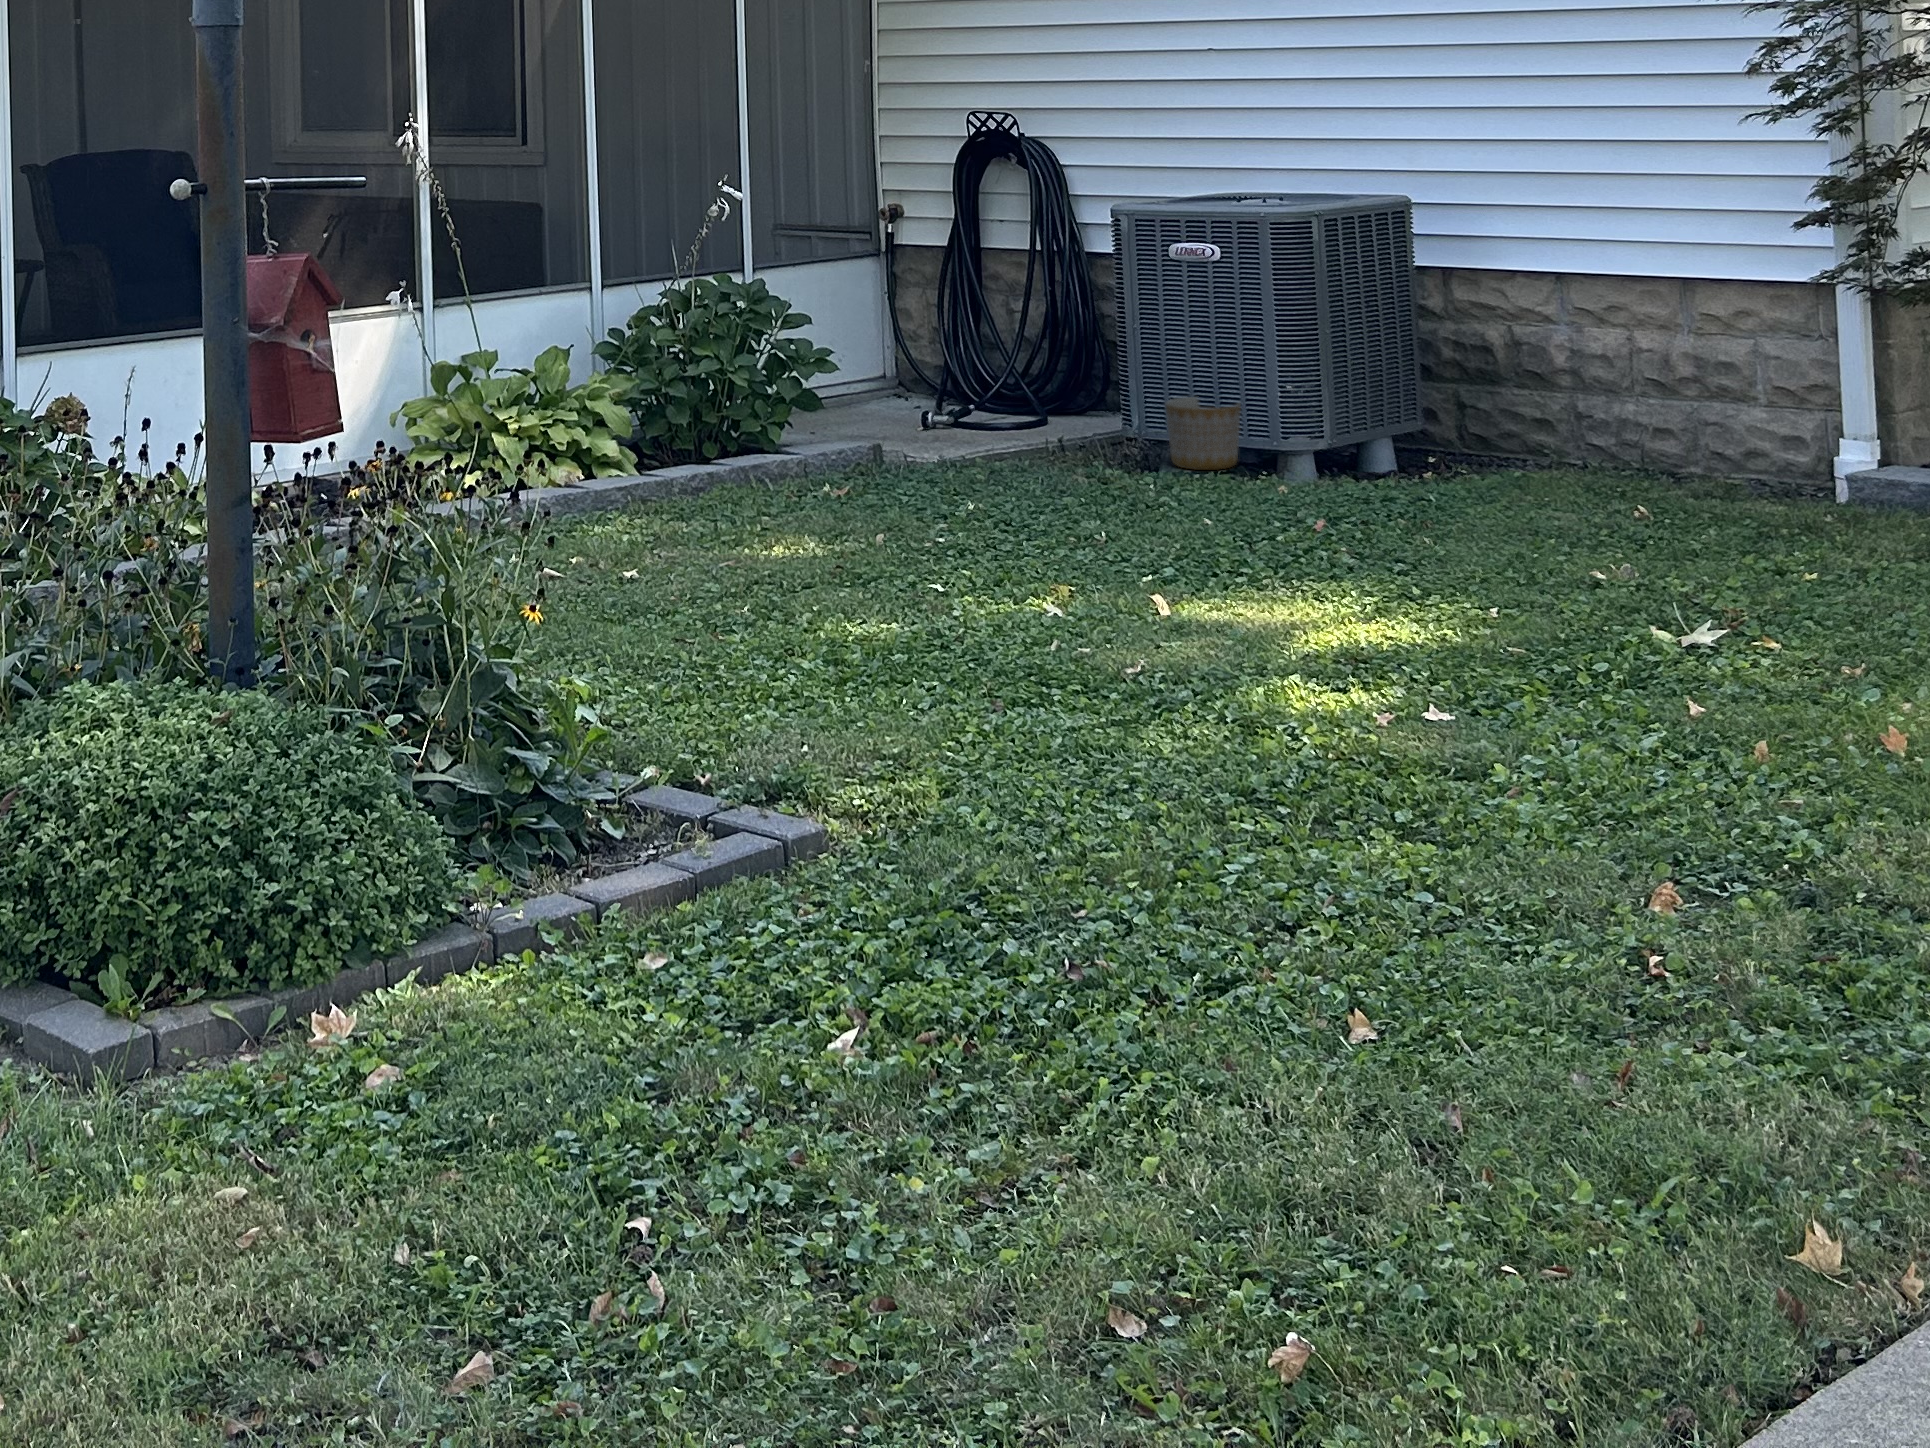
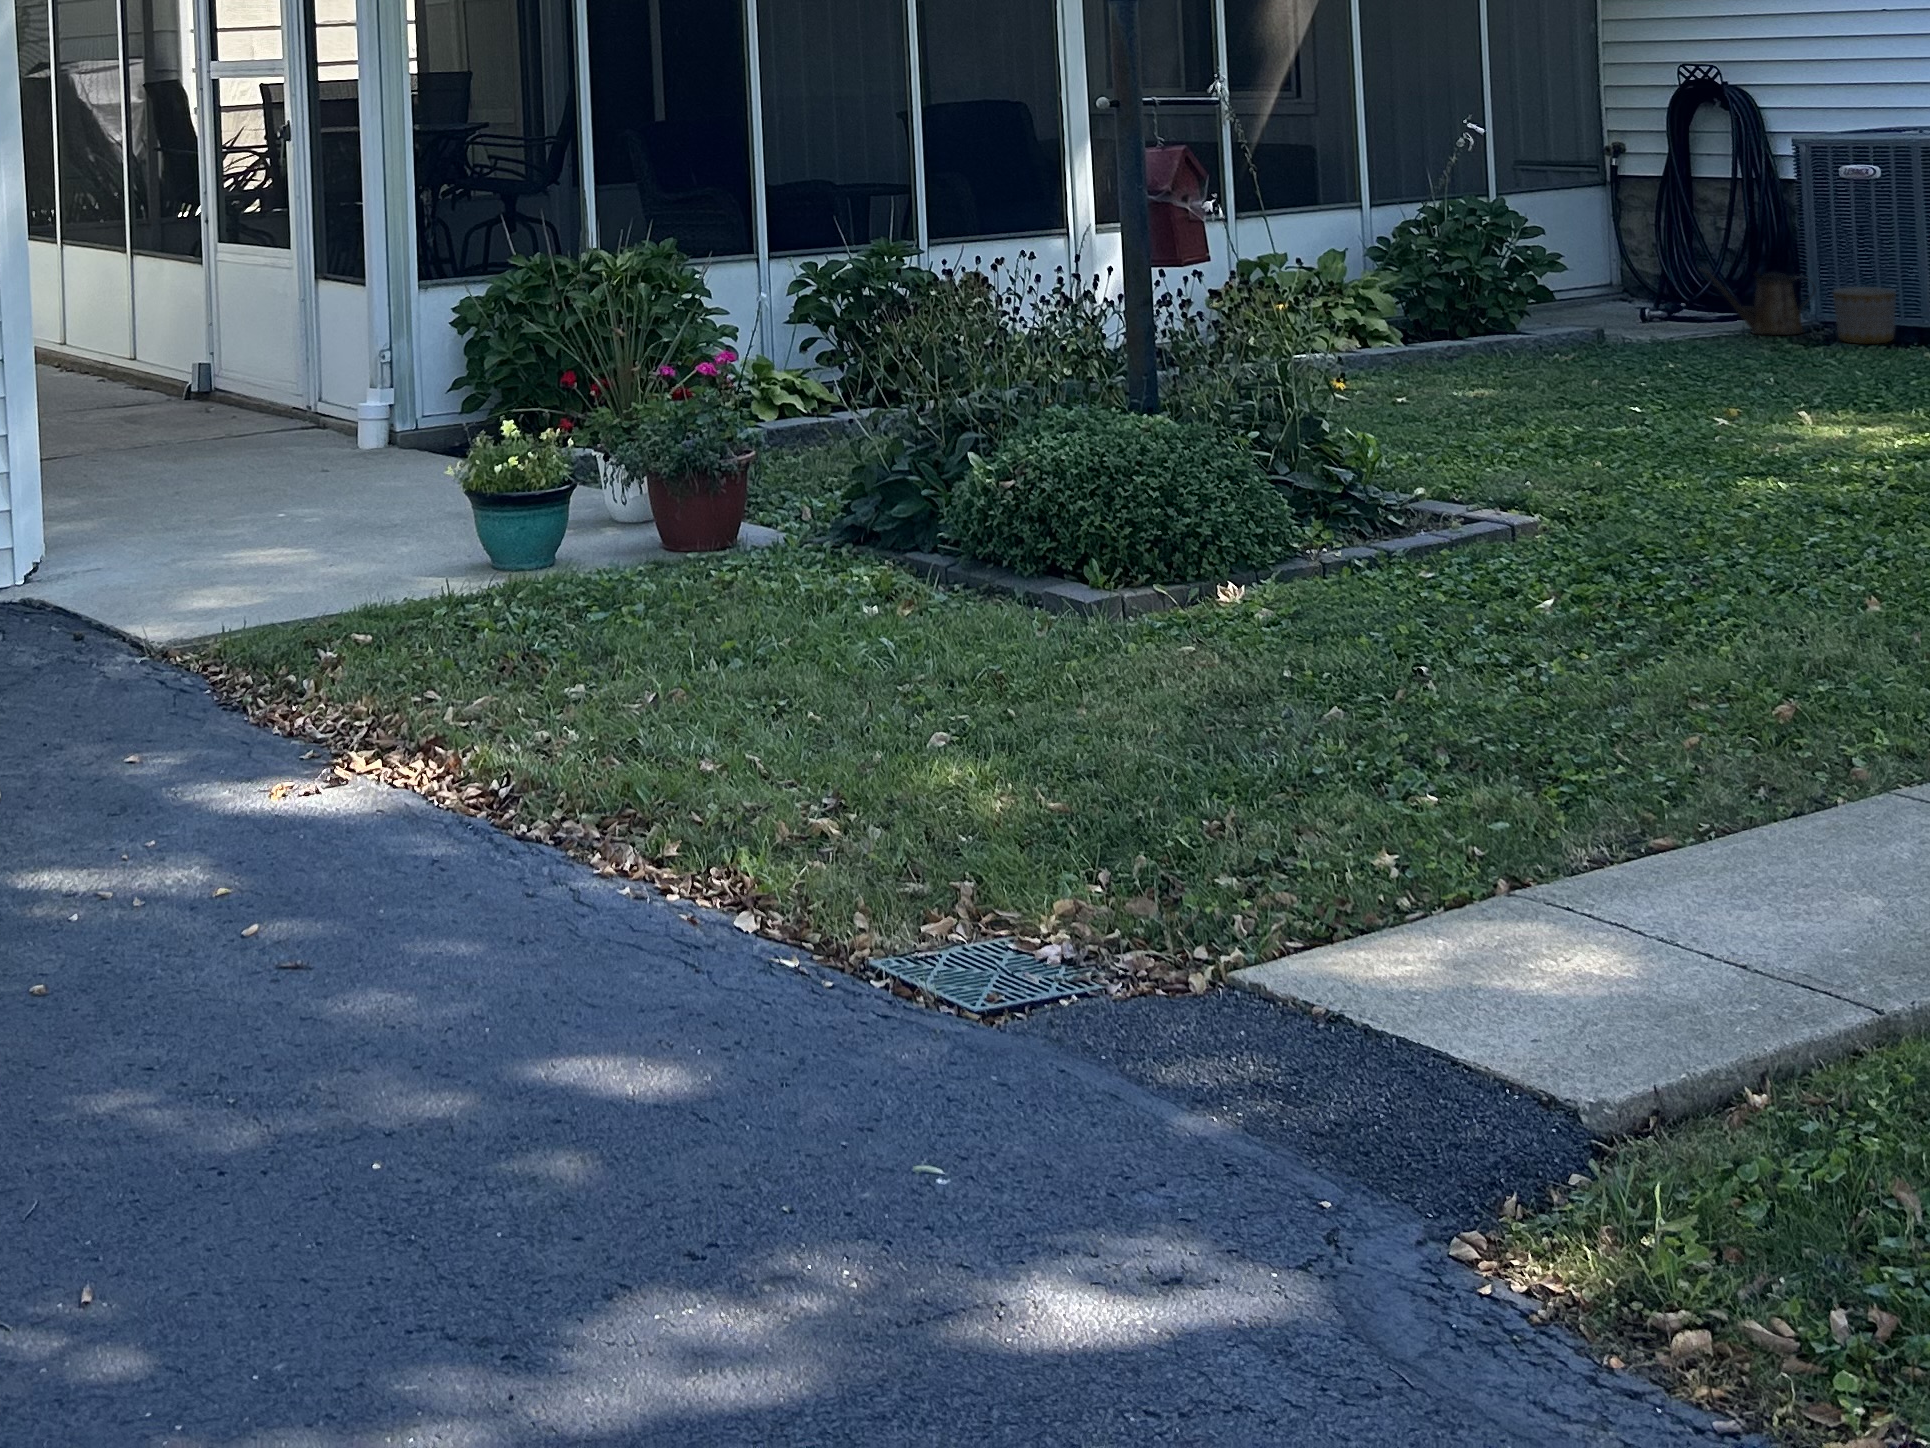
watering can: none [1003,372,1143,457] -> present [1699,268,1816,335]

